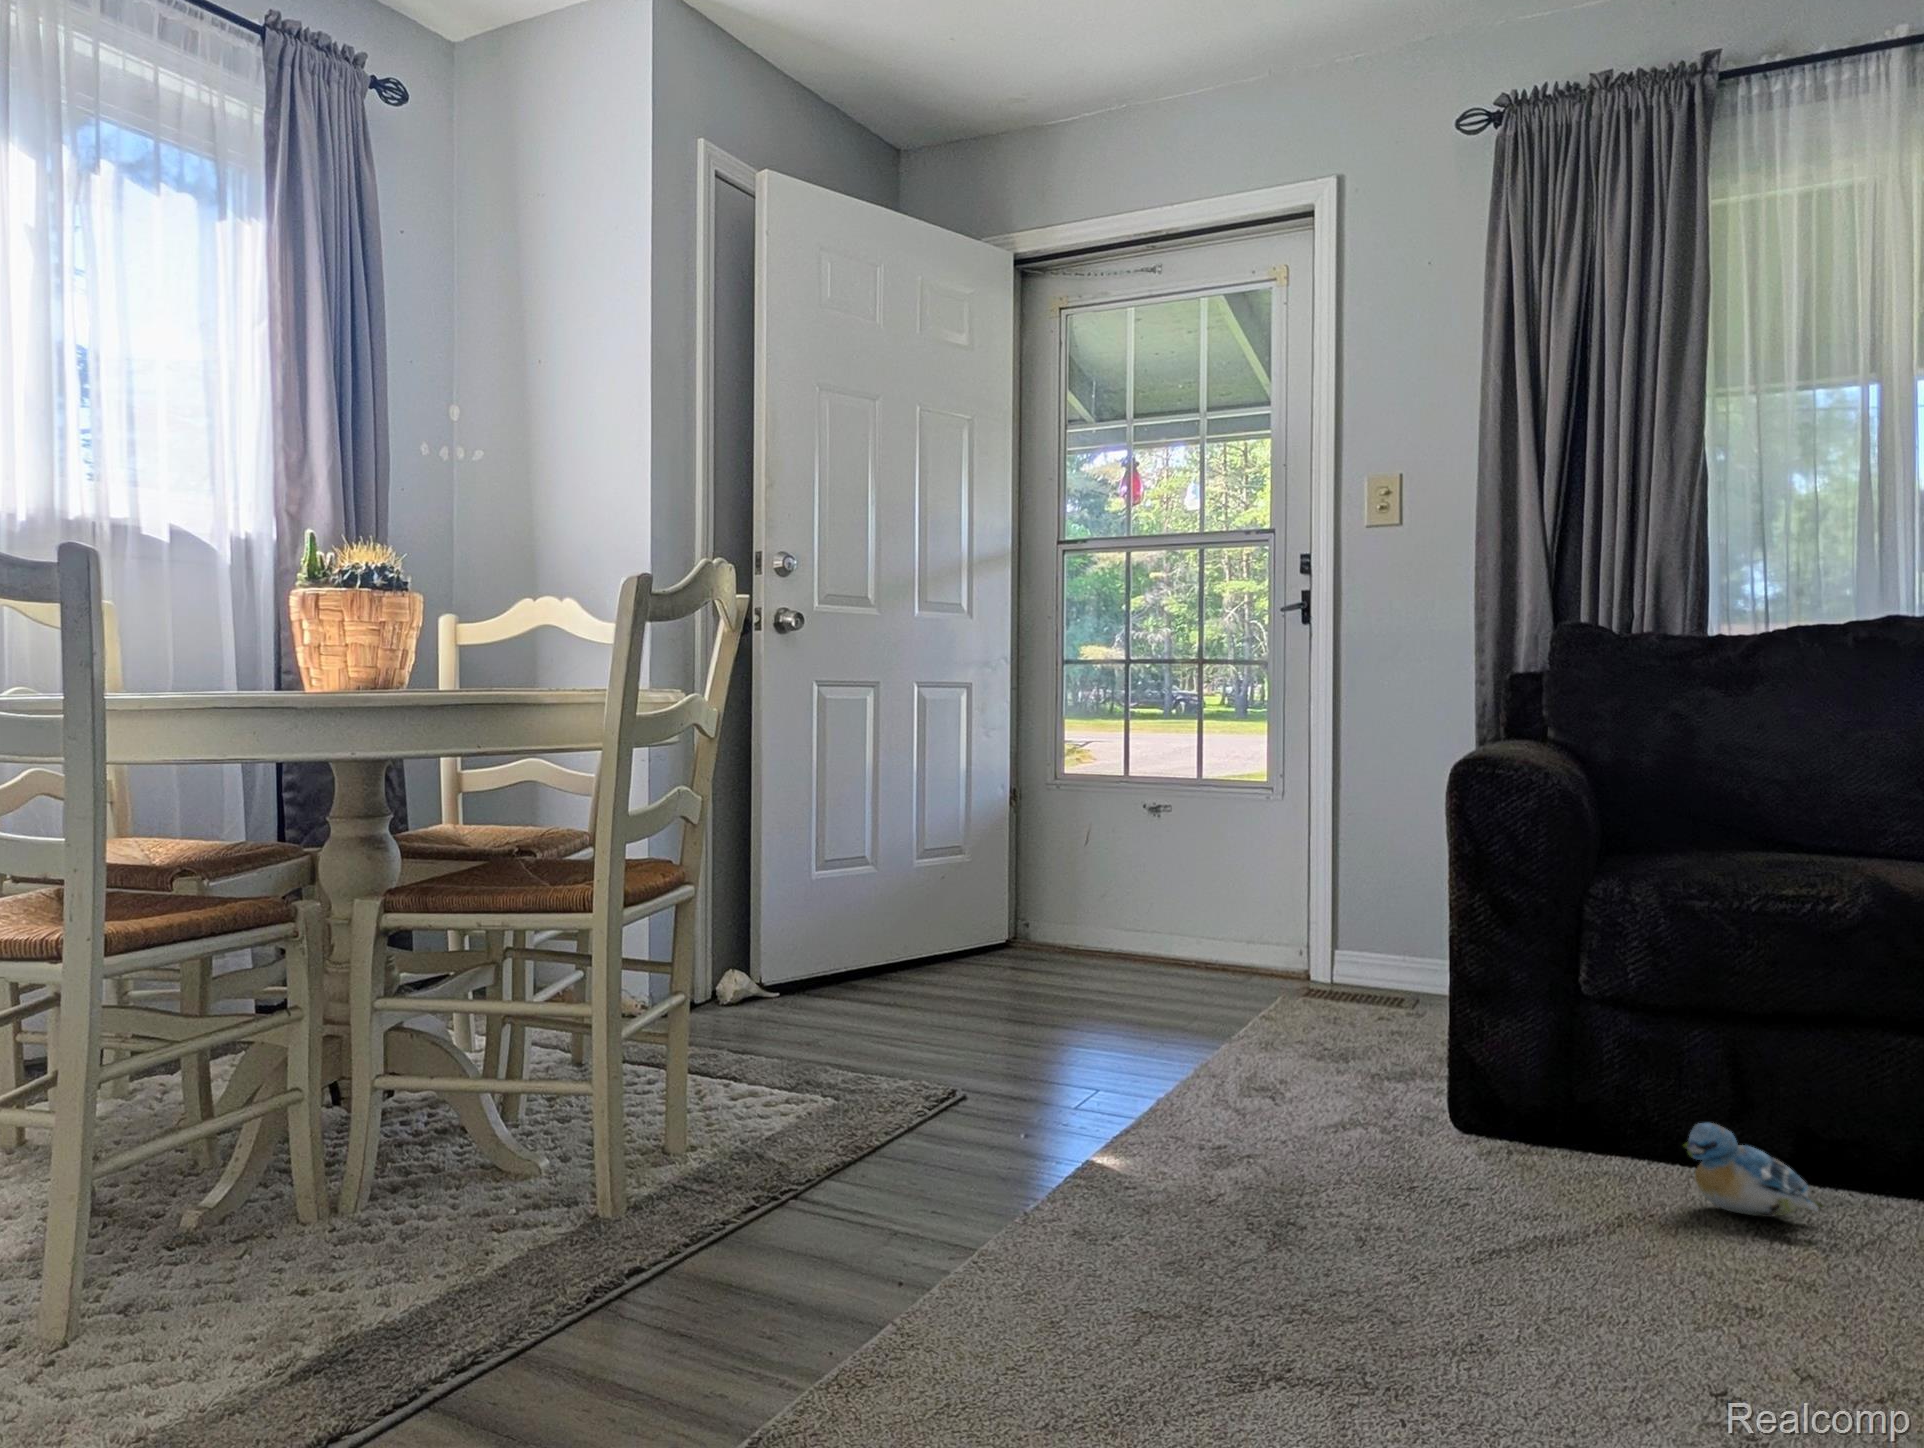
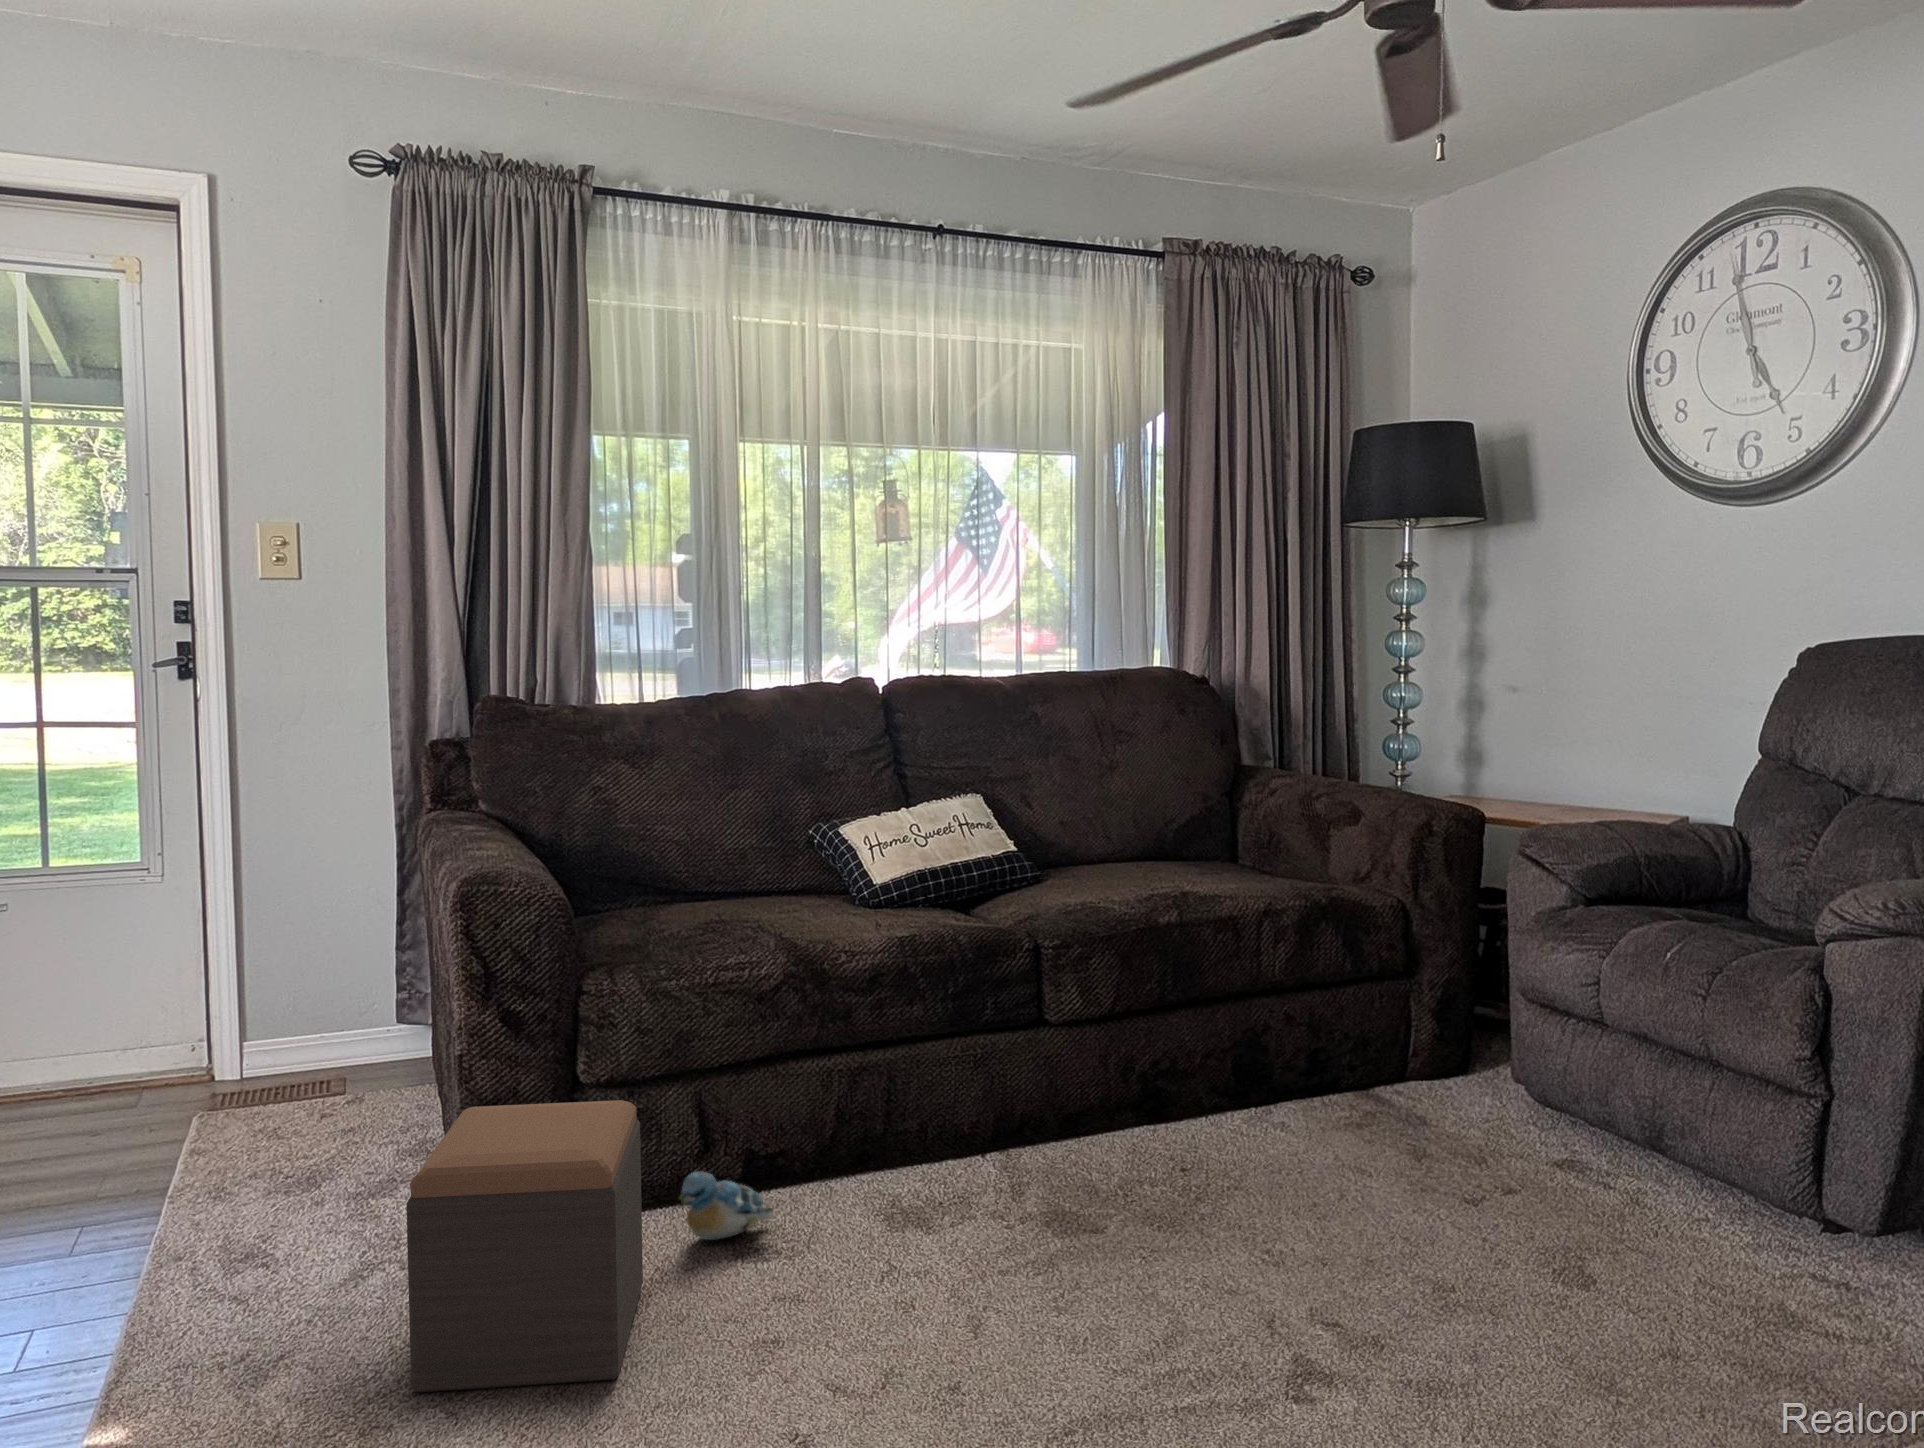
footstool: none [1337,971,1618,1273] -> present [406,1100,643,1392]

